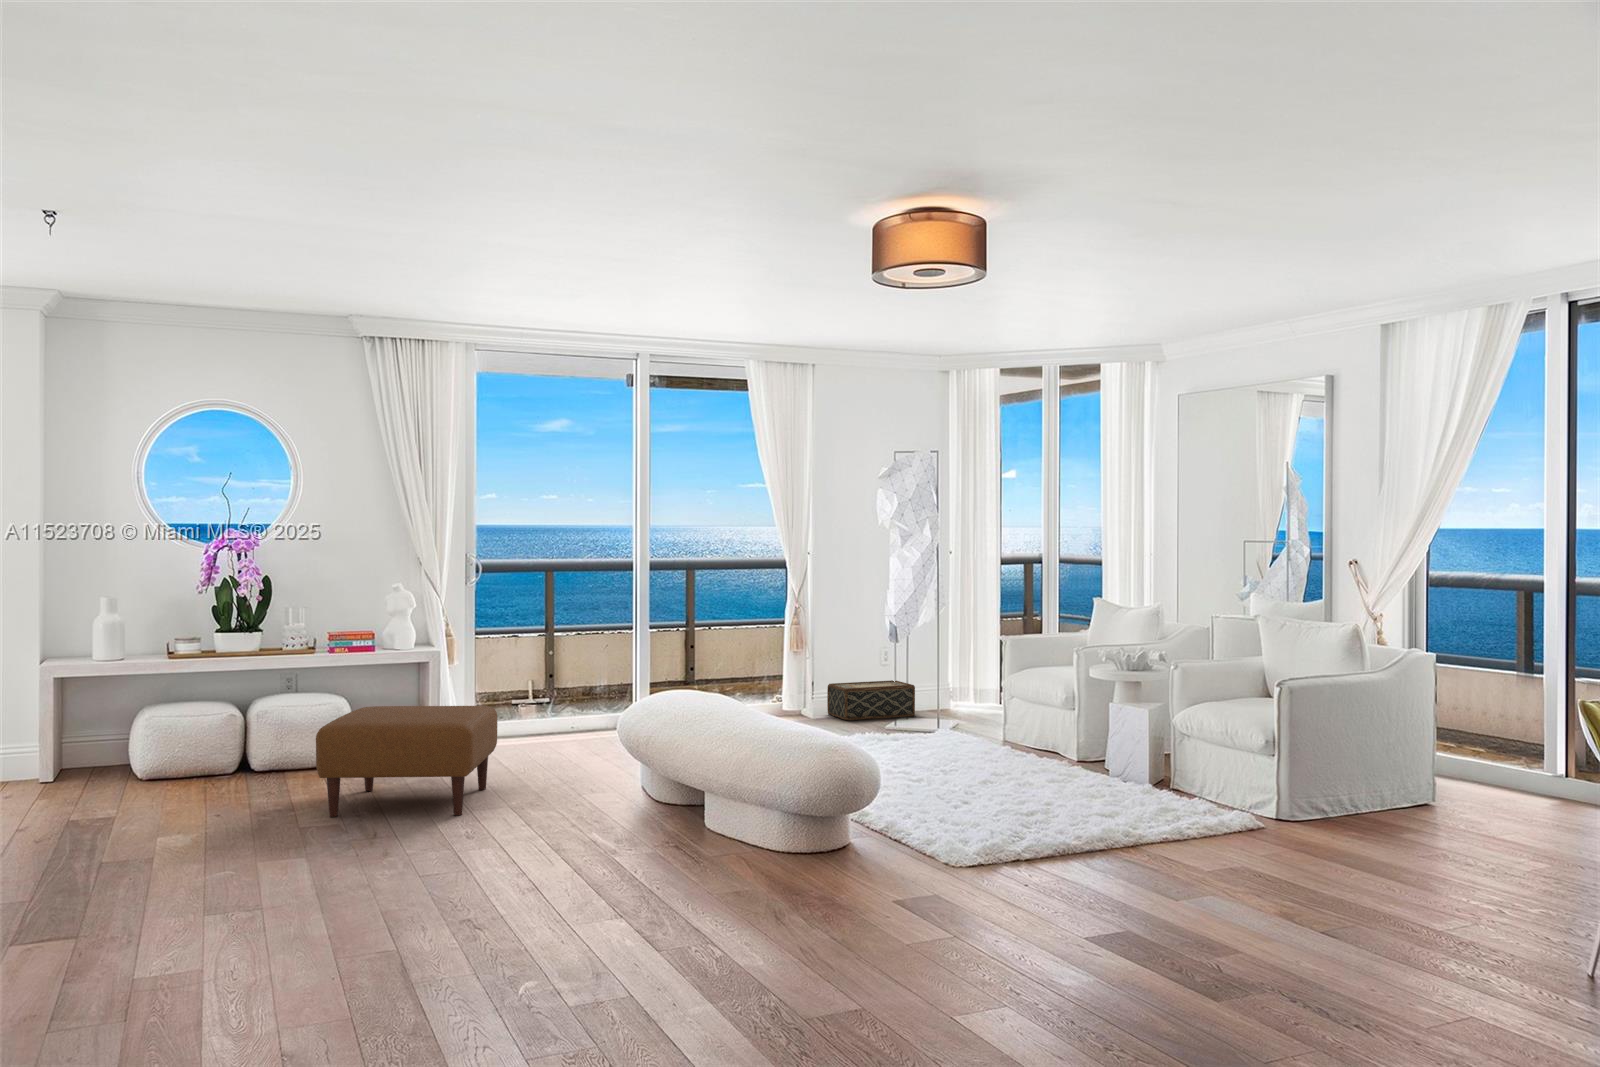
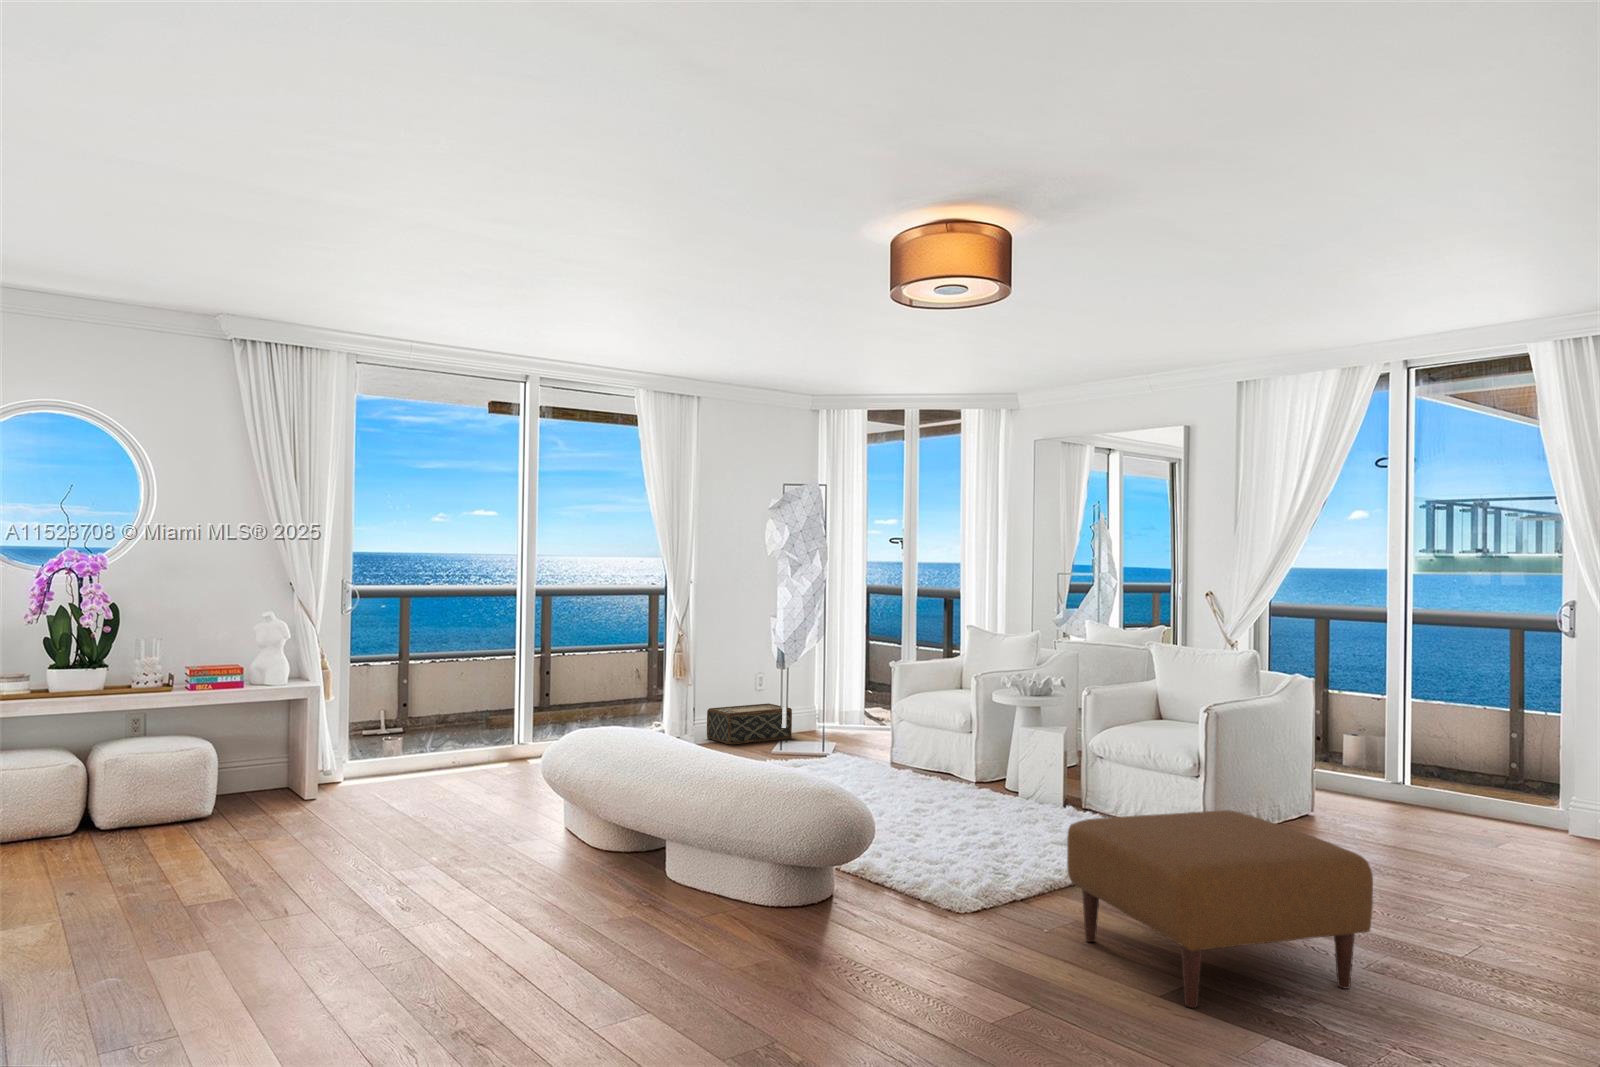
ottoman: present [316,706,498,817] -> present [1067,810,1373,1008]

